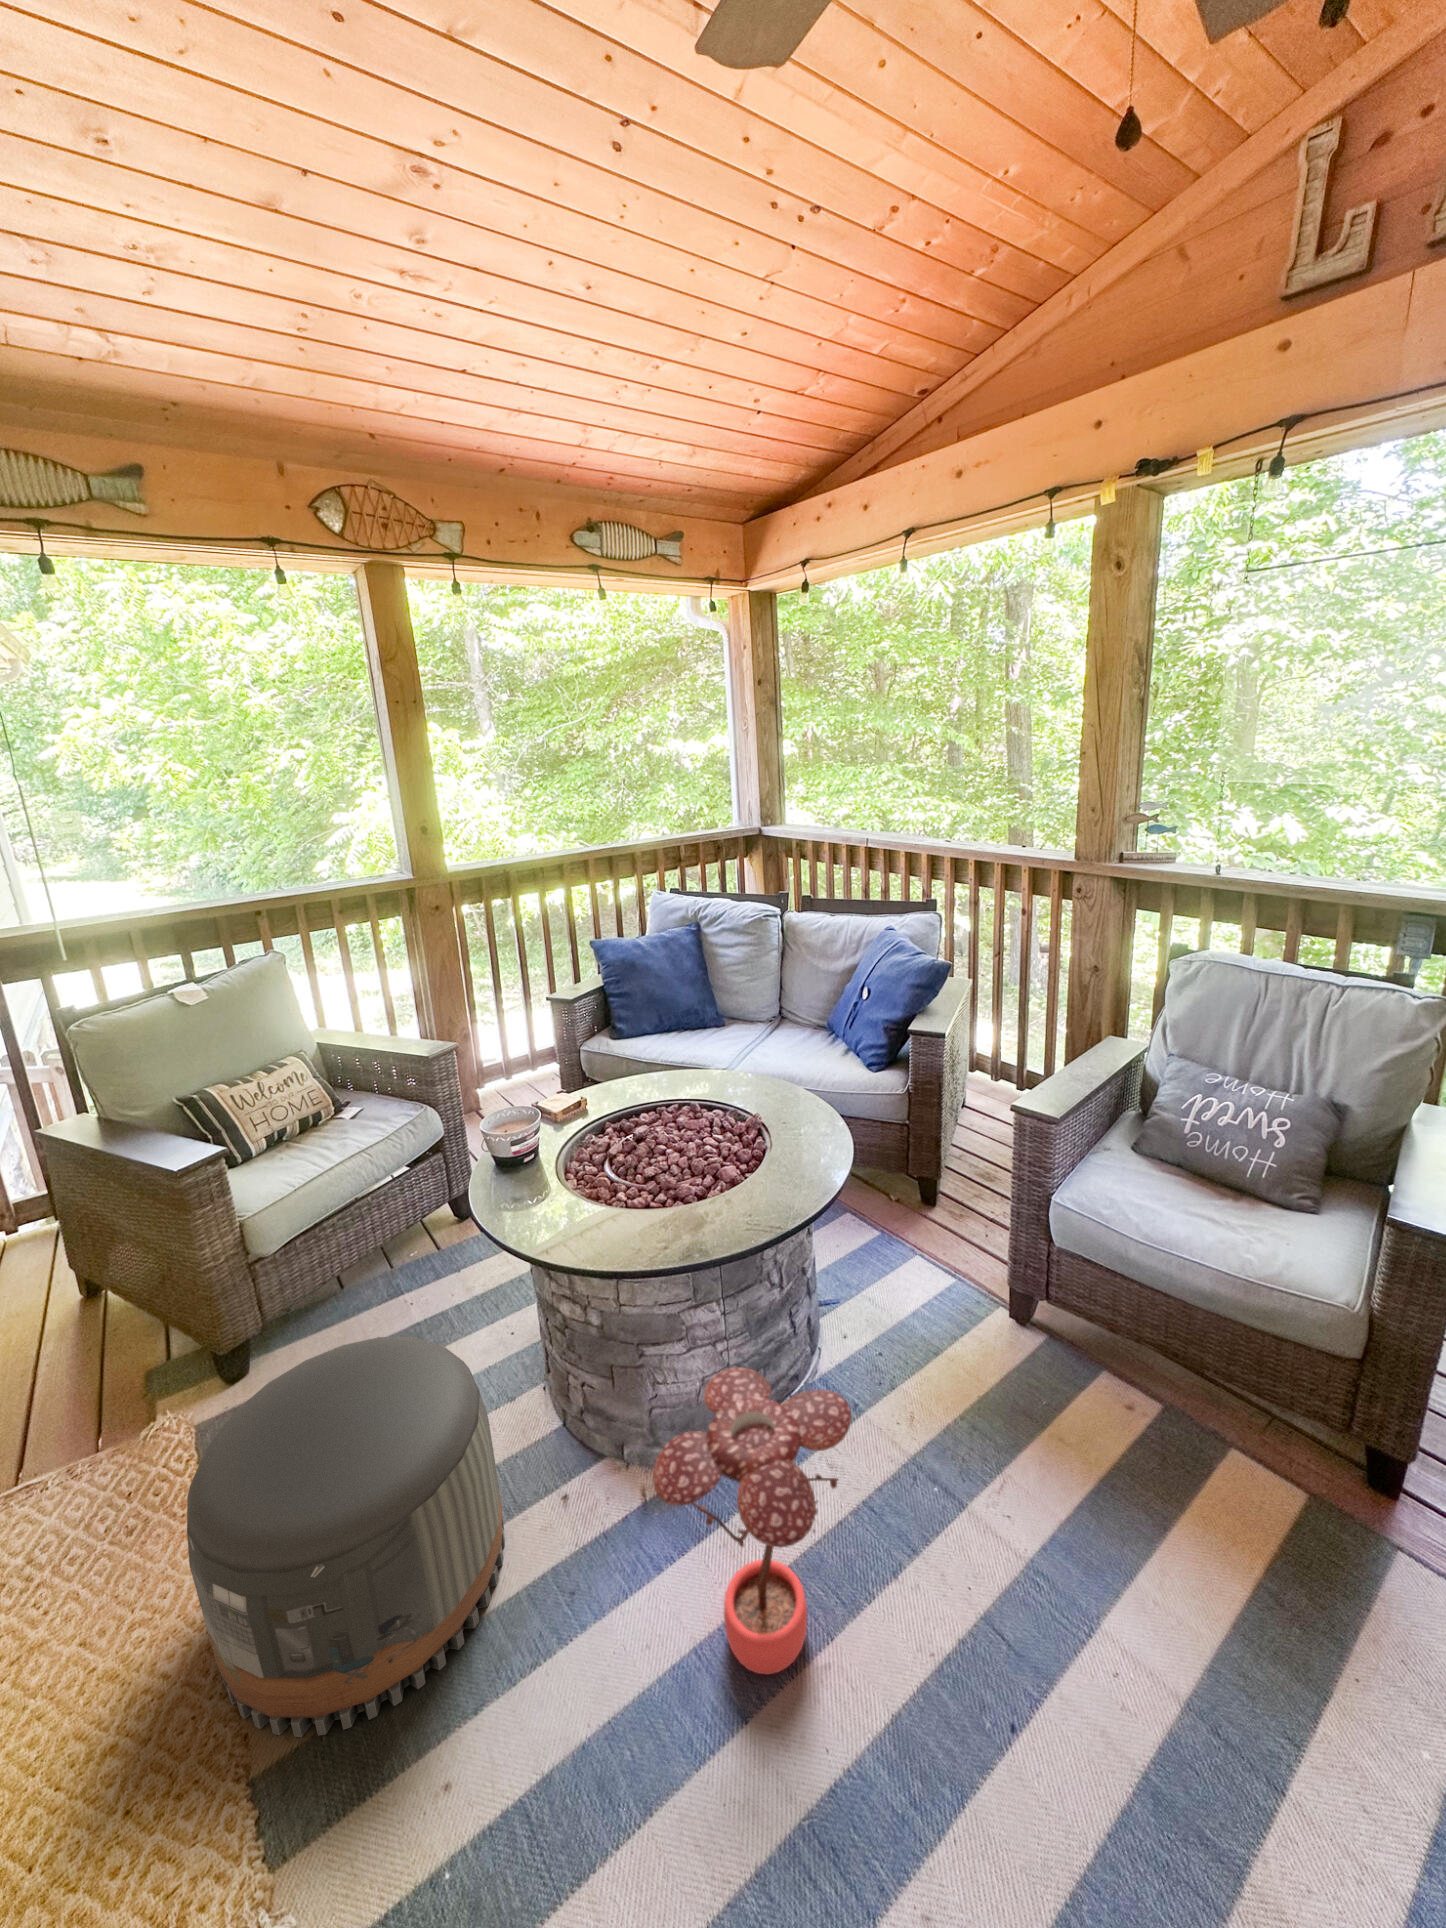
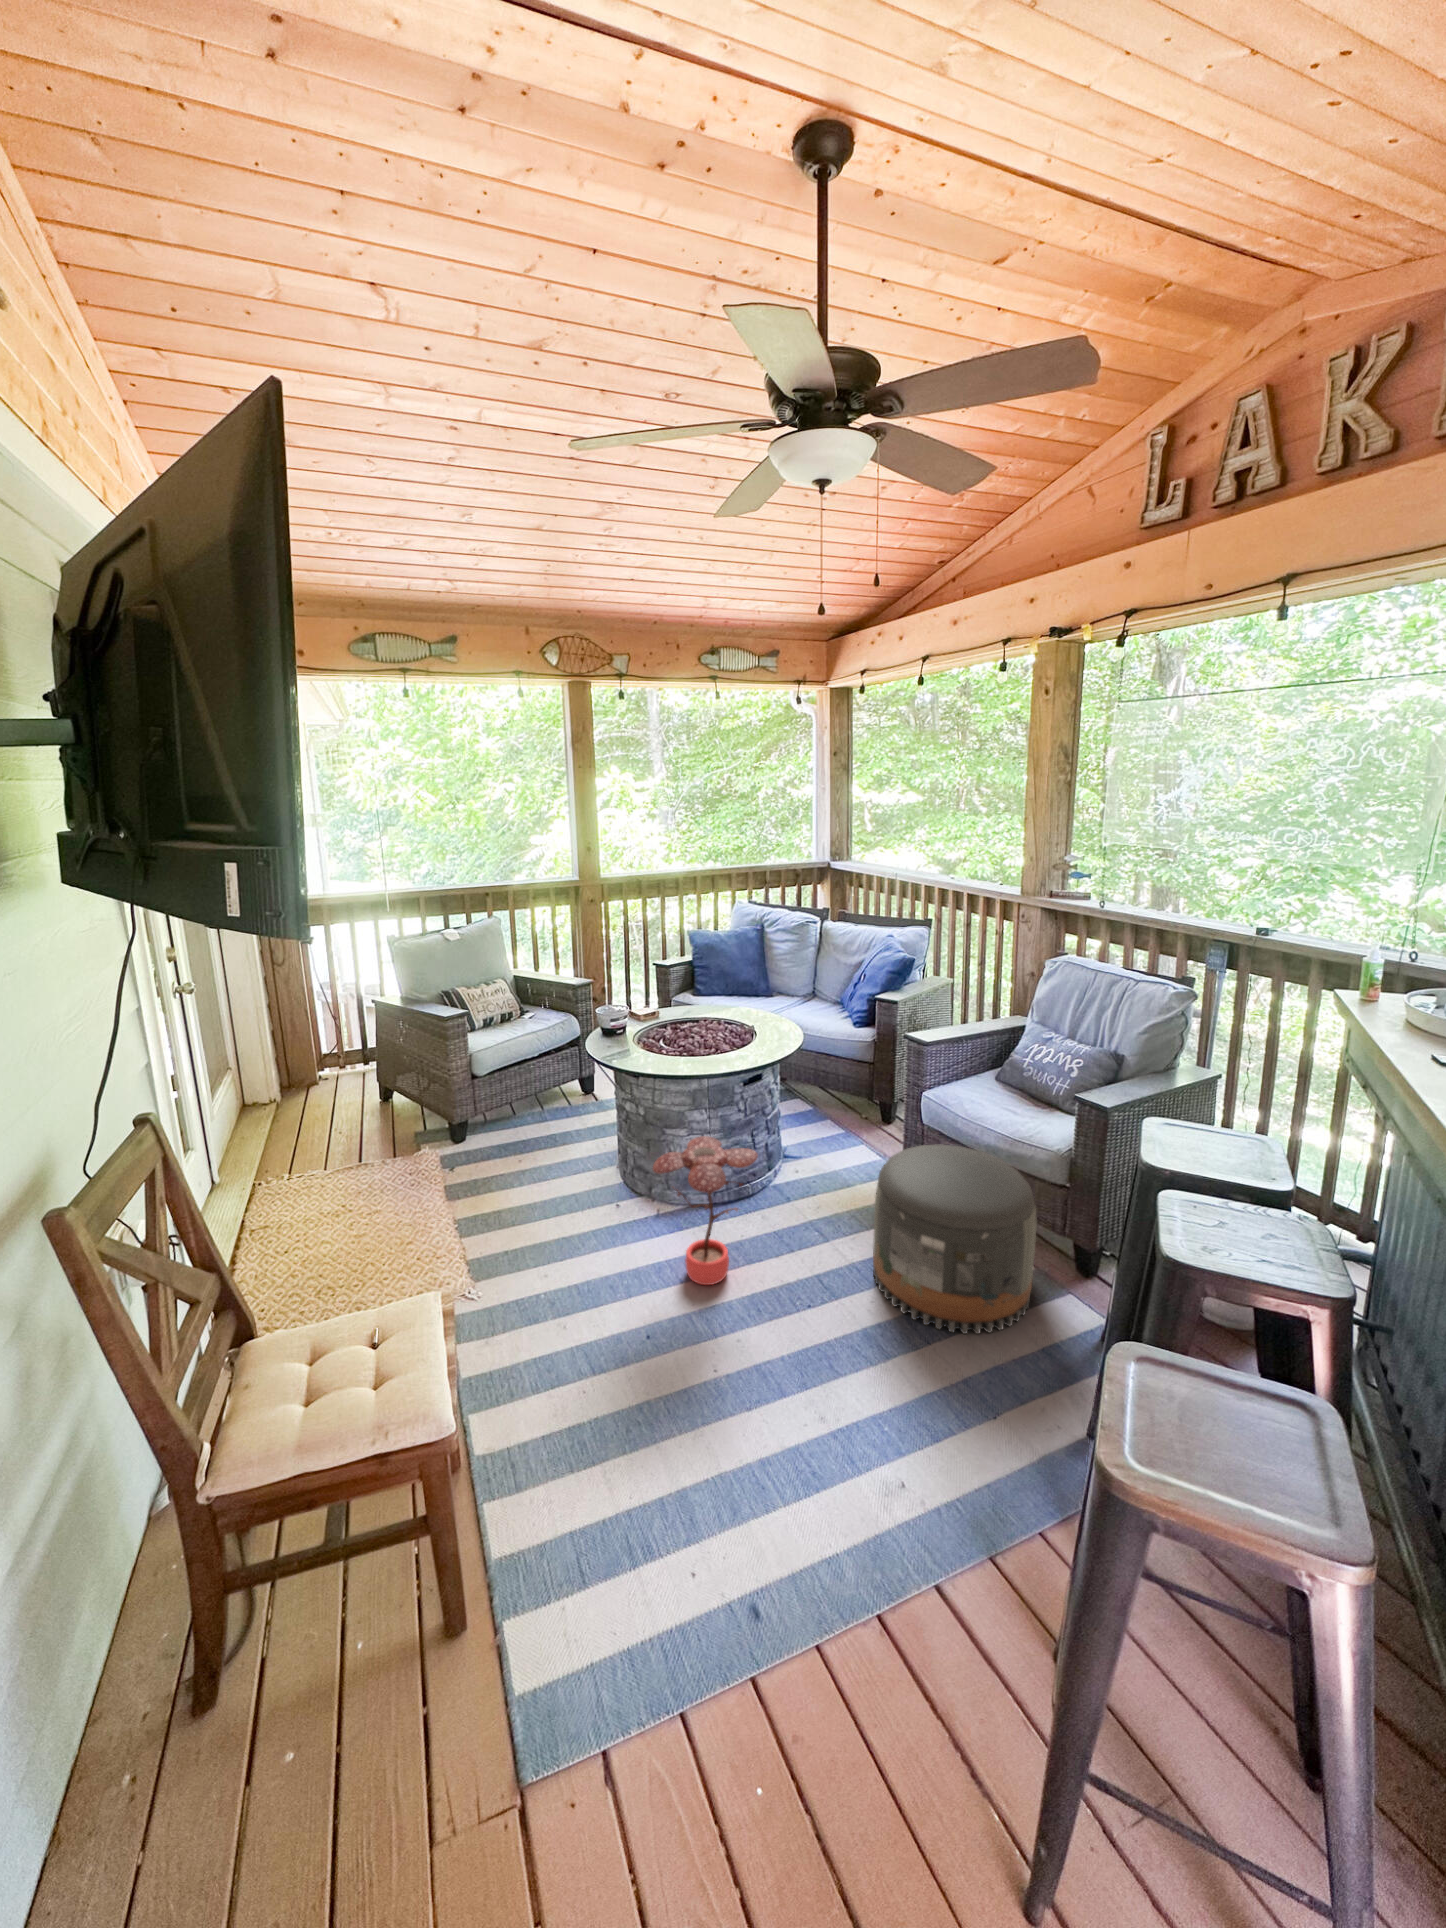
pouf: present [187,1337,505,1737] -> present [873,1145,1037,1334]

